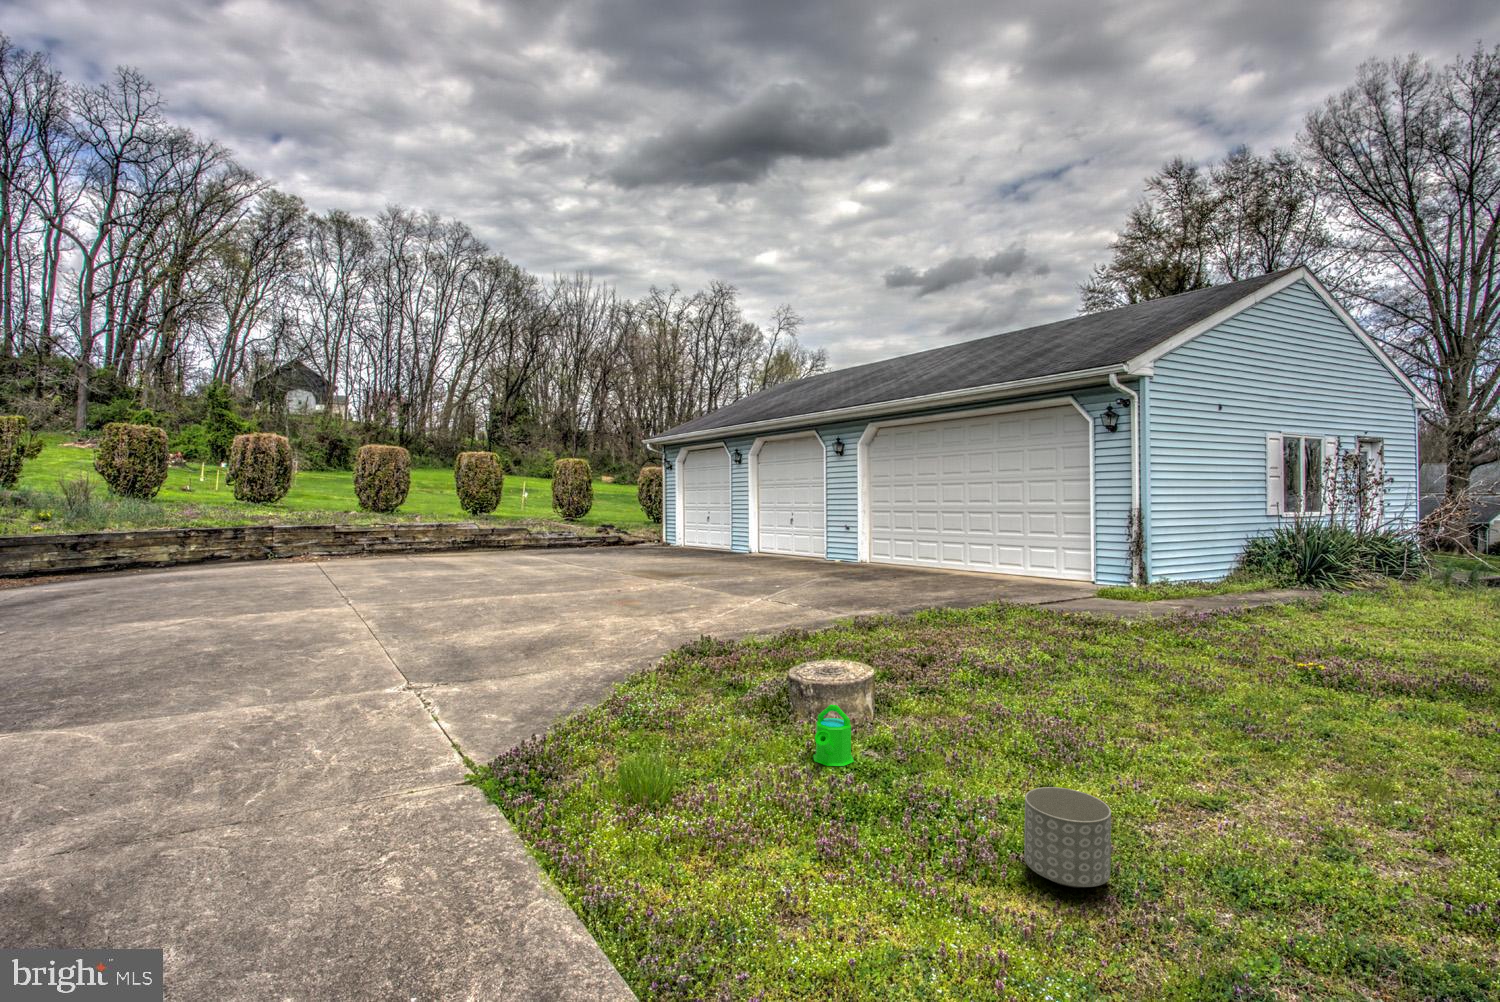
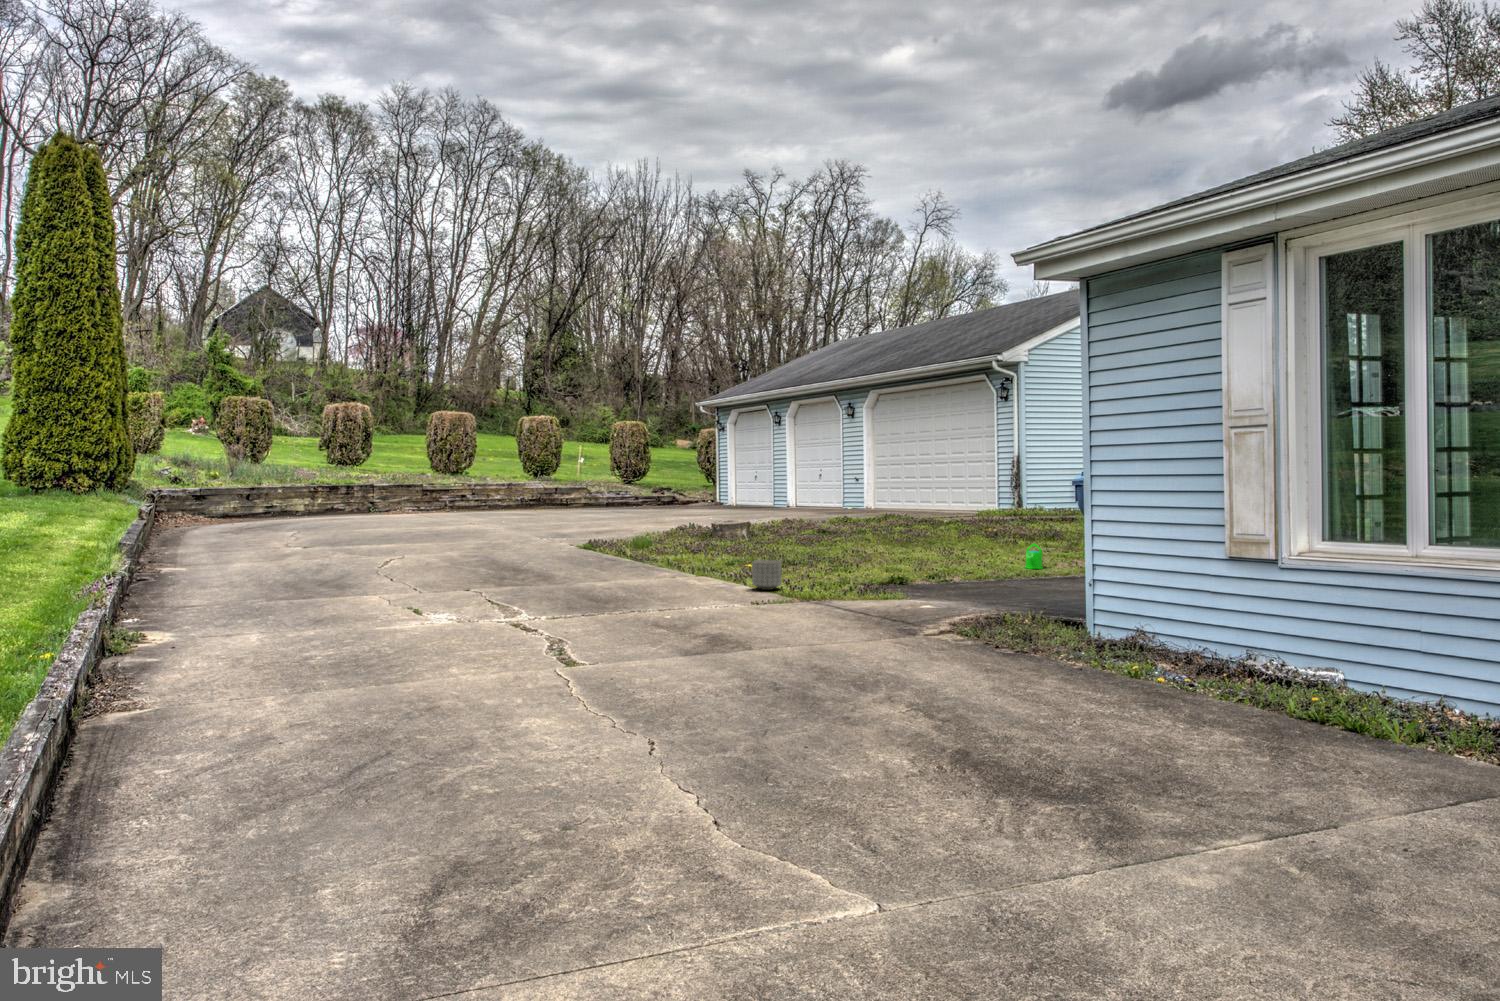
watering can: present [813,705,854,766] -> present [1025,544,1043,569]

